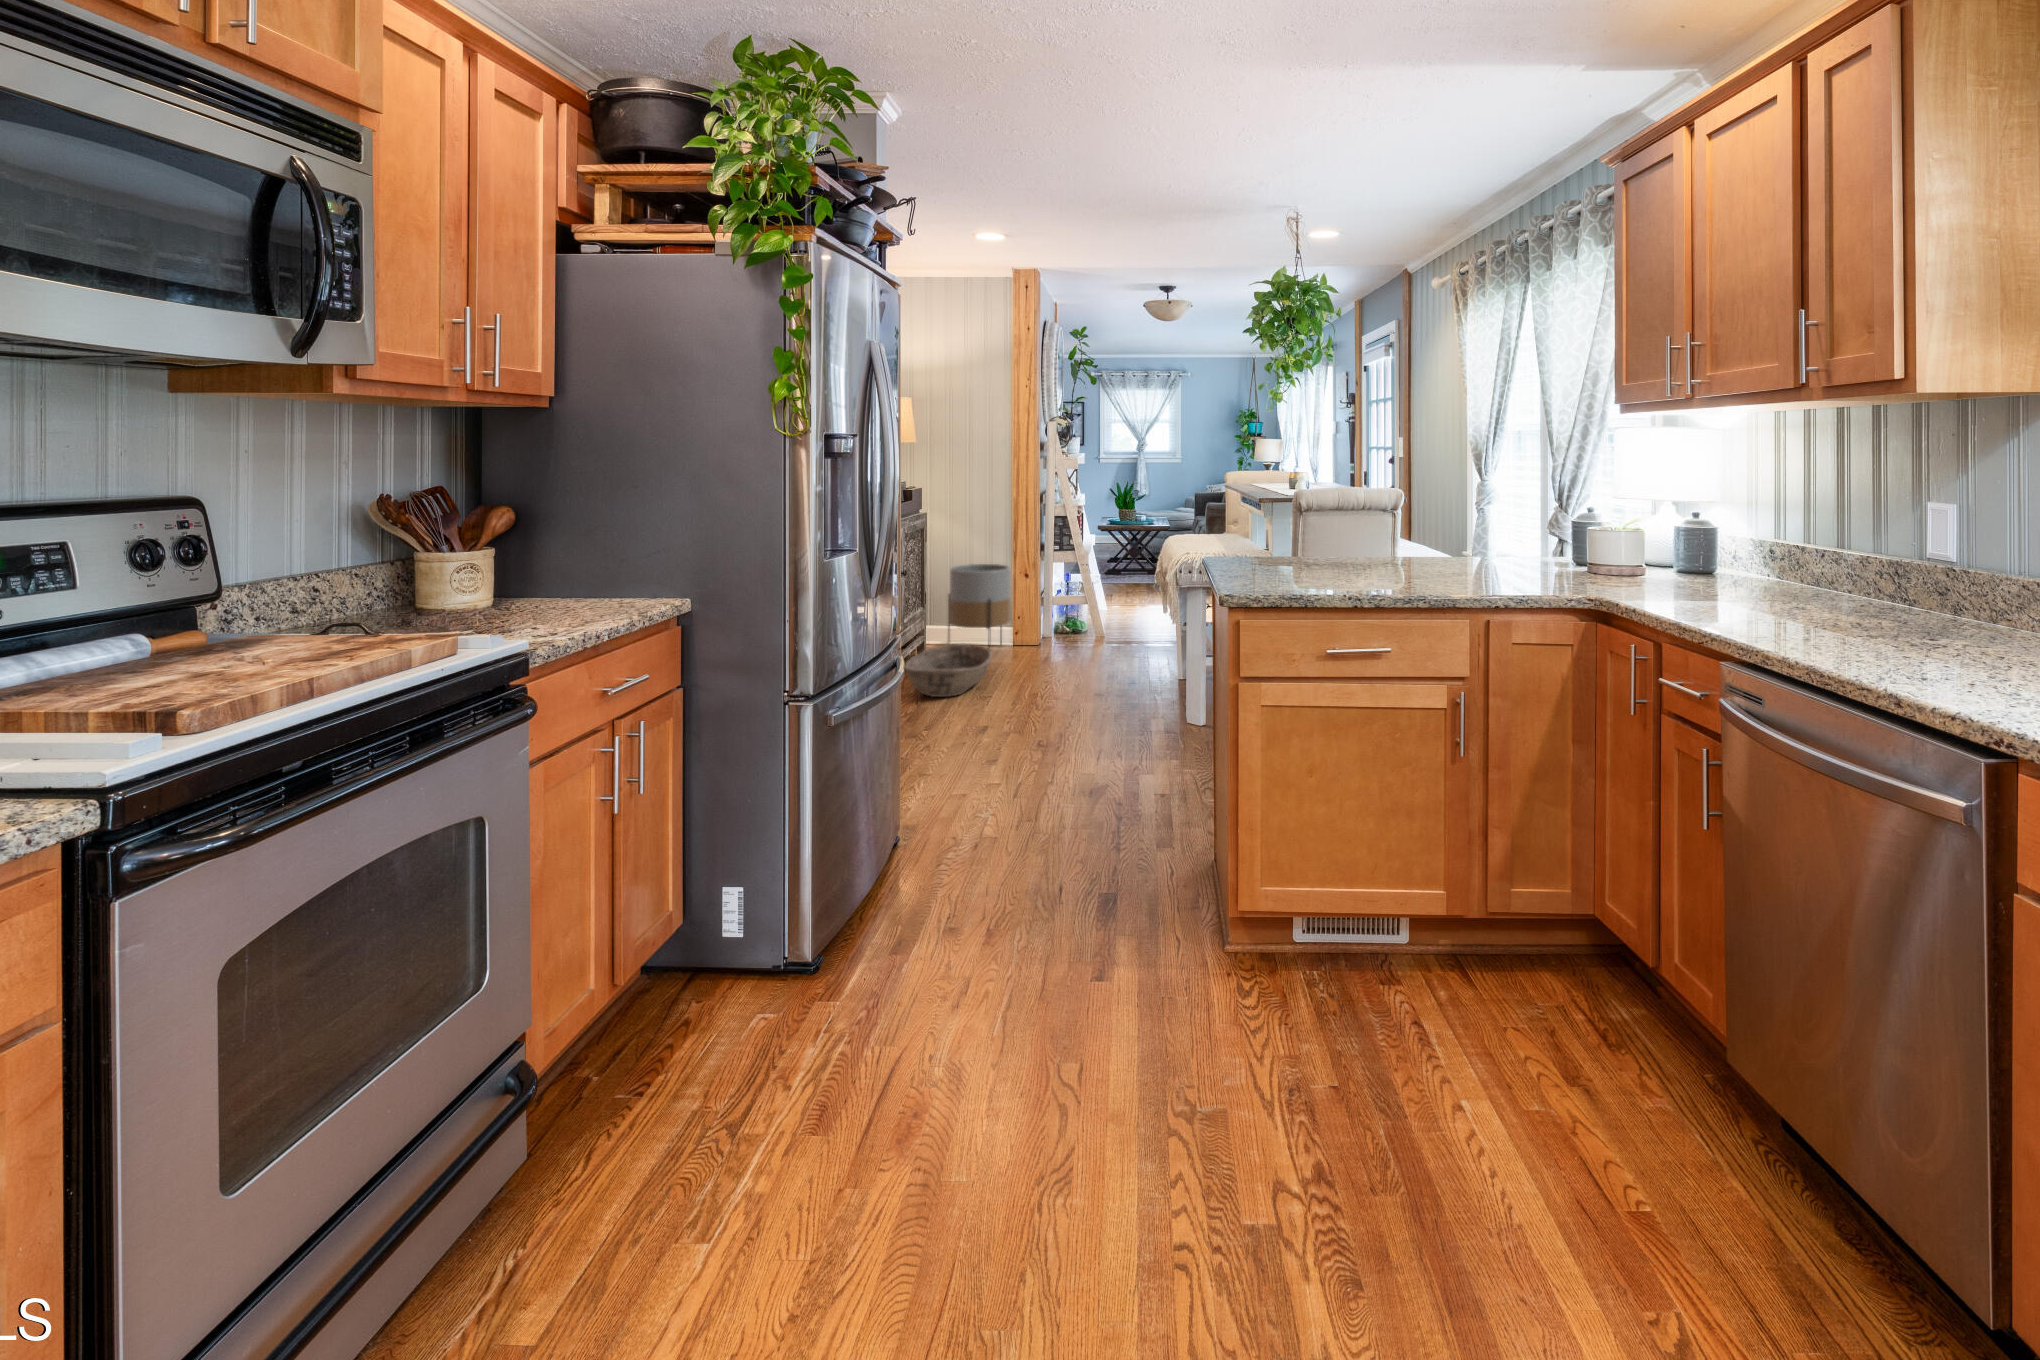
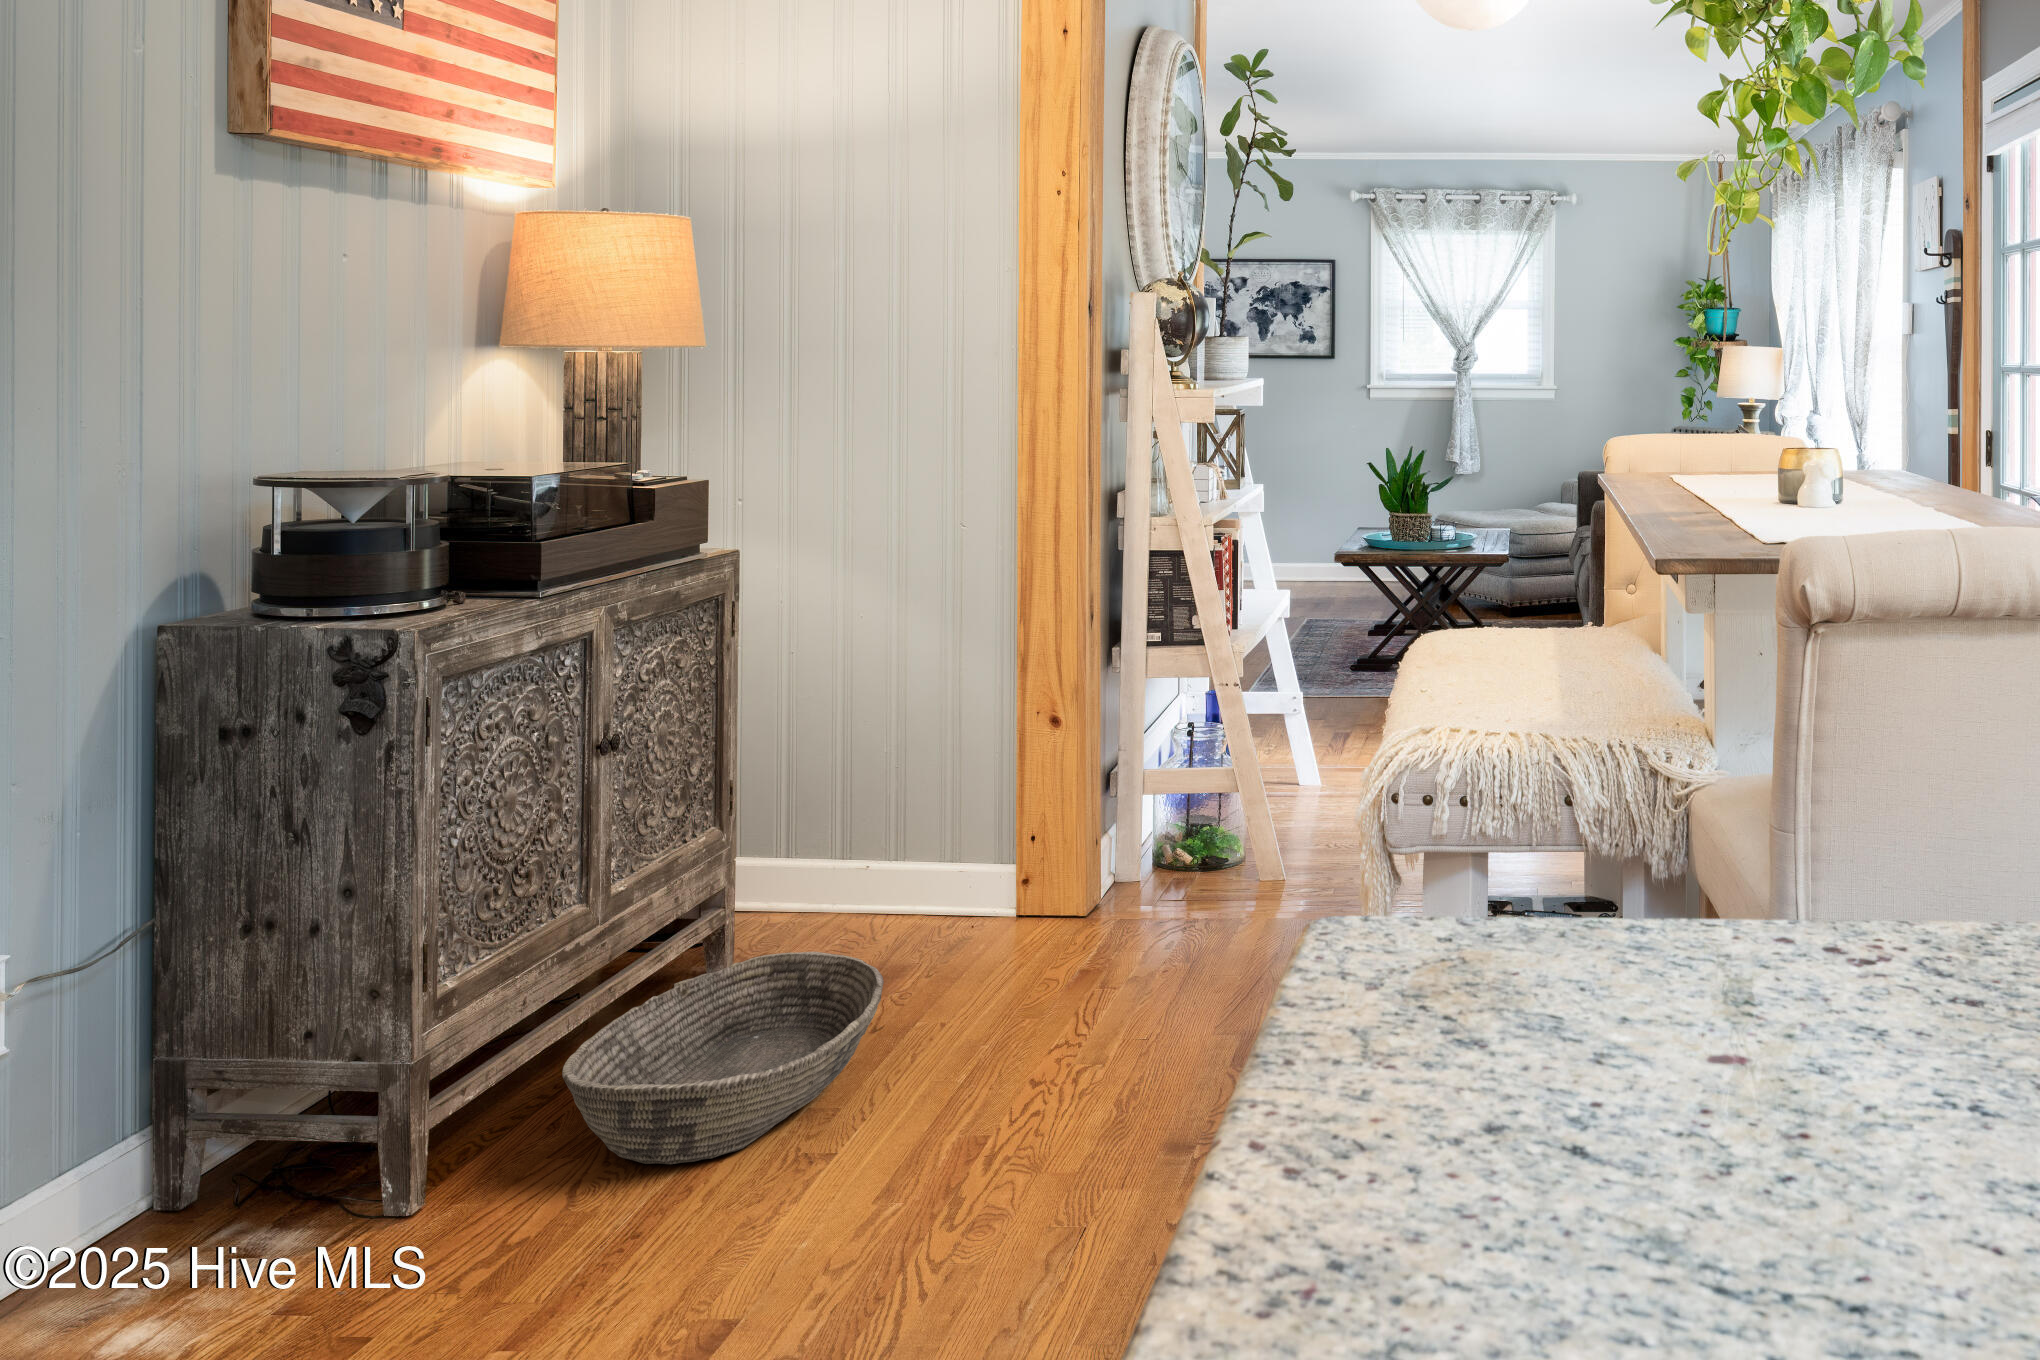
planter: present [948,564,1011,649] -> none [814,697,995,977]

